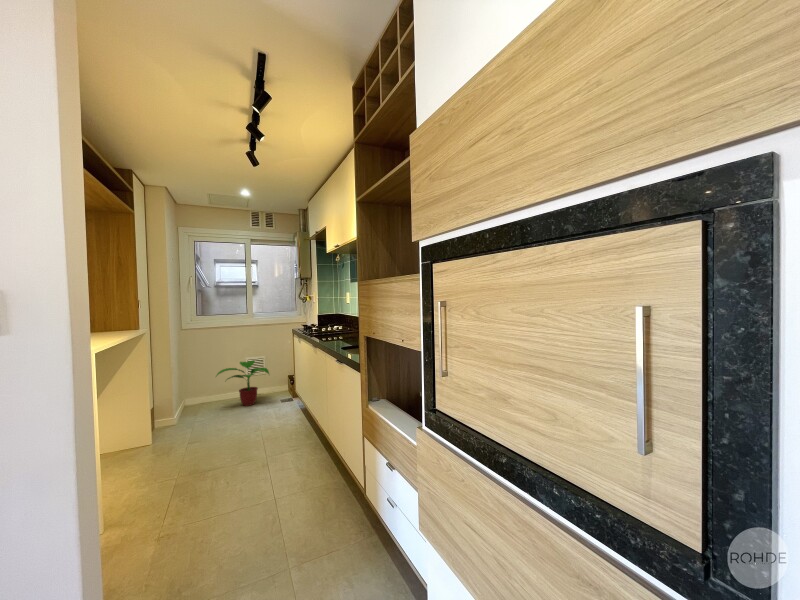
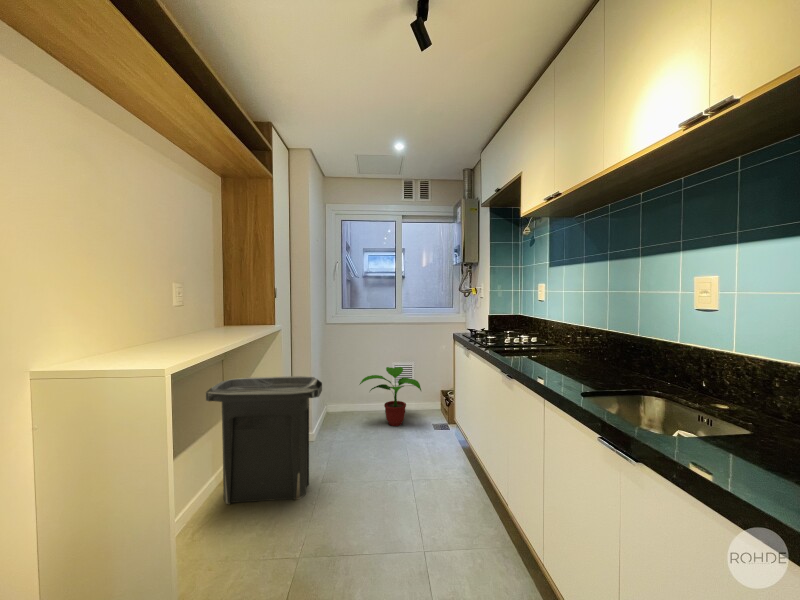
trash can: none [80,367,187,470] -> present [206,376,322,504]

